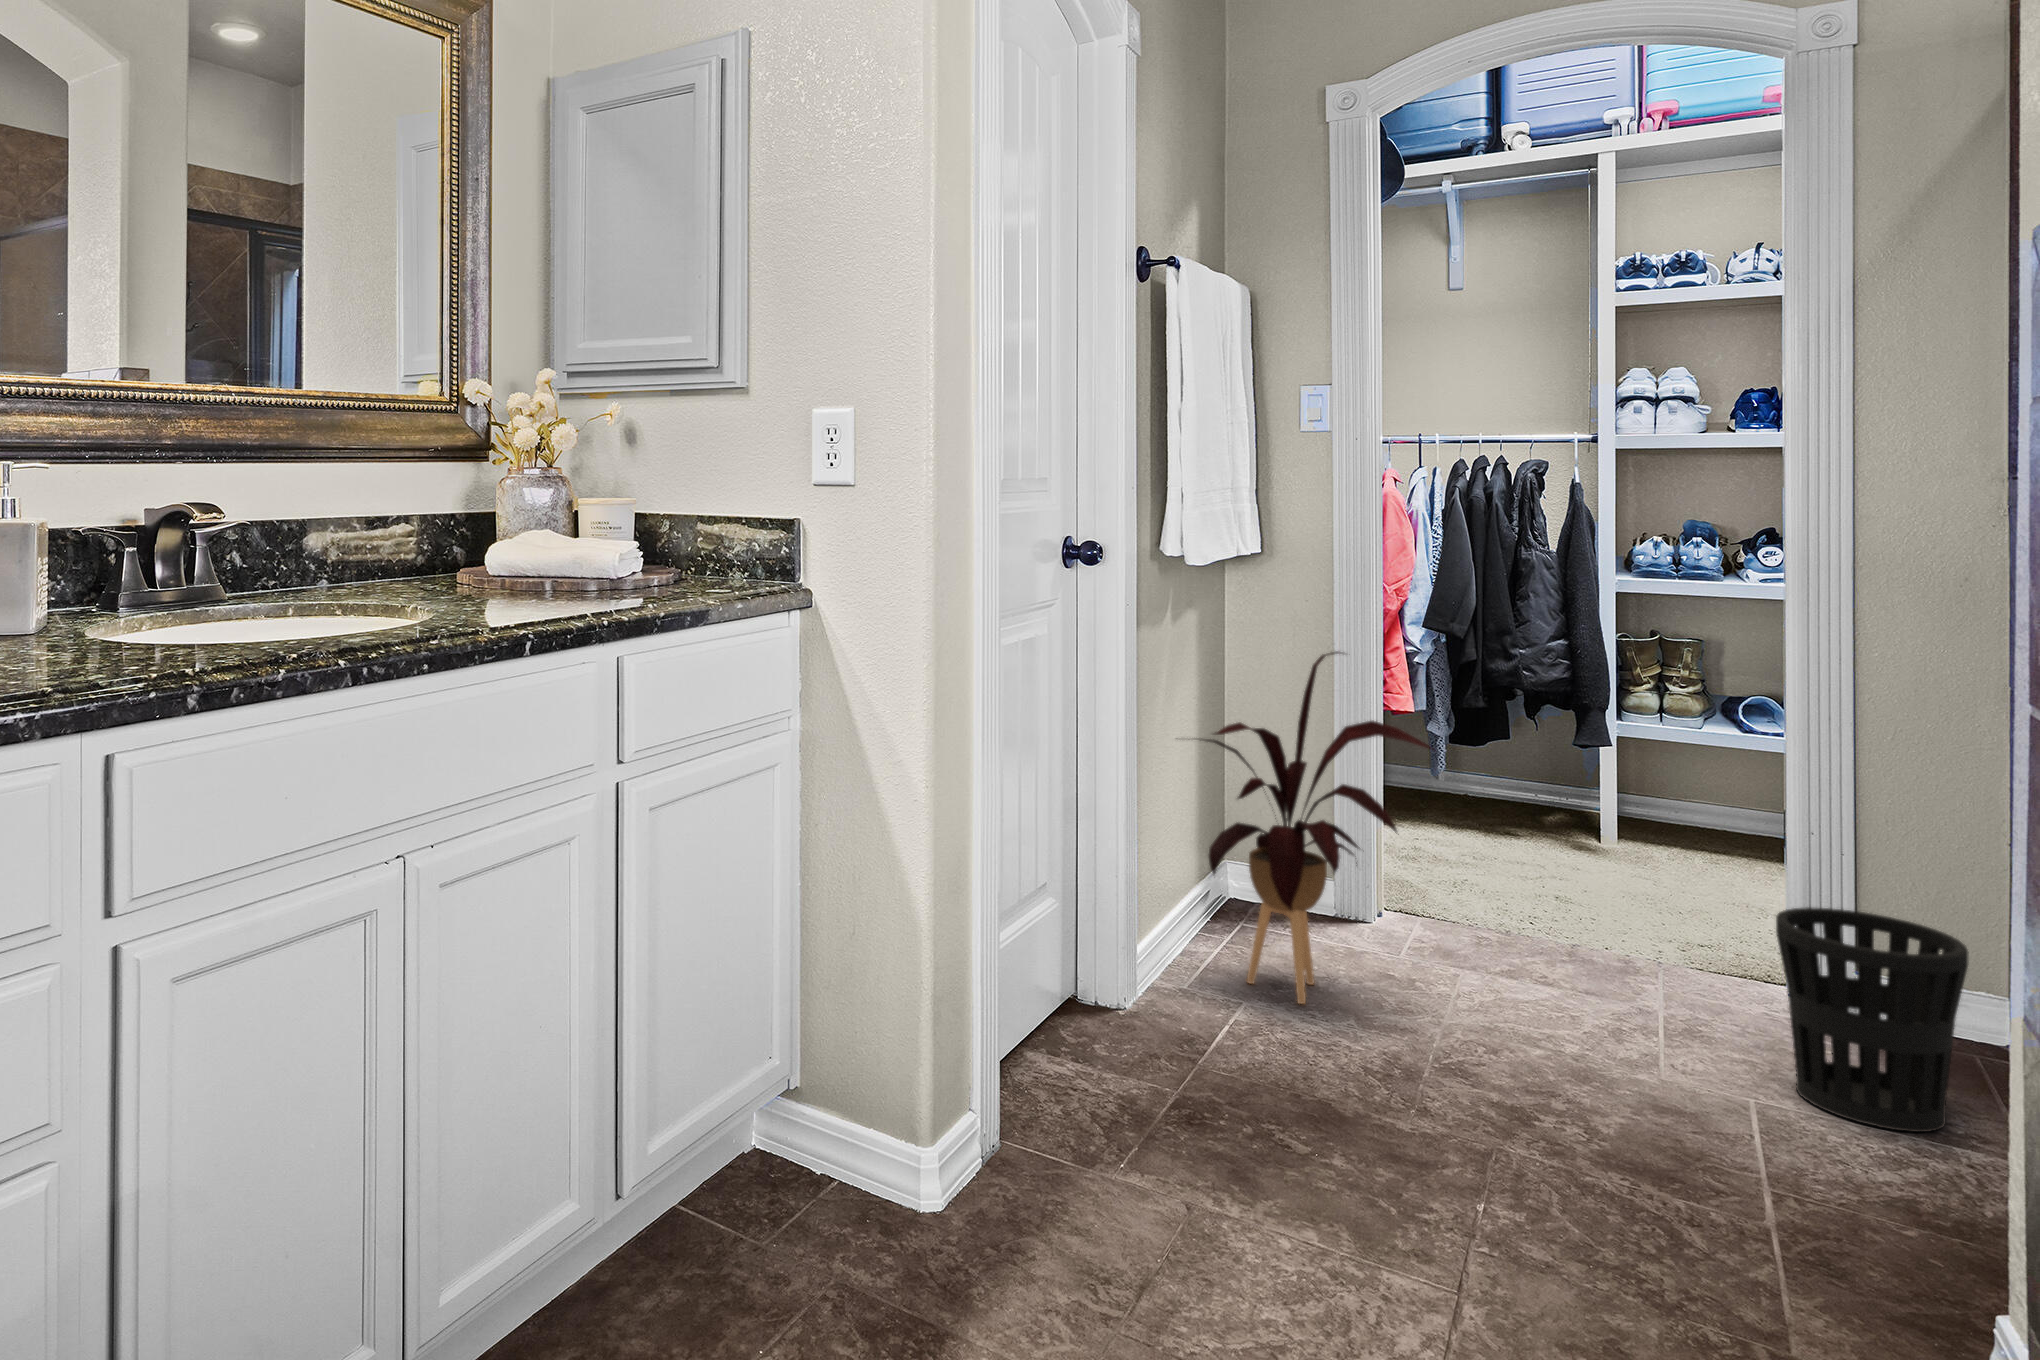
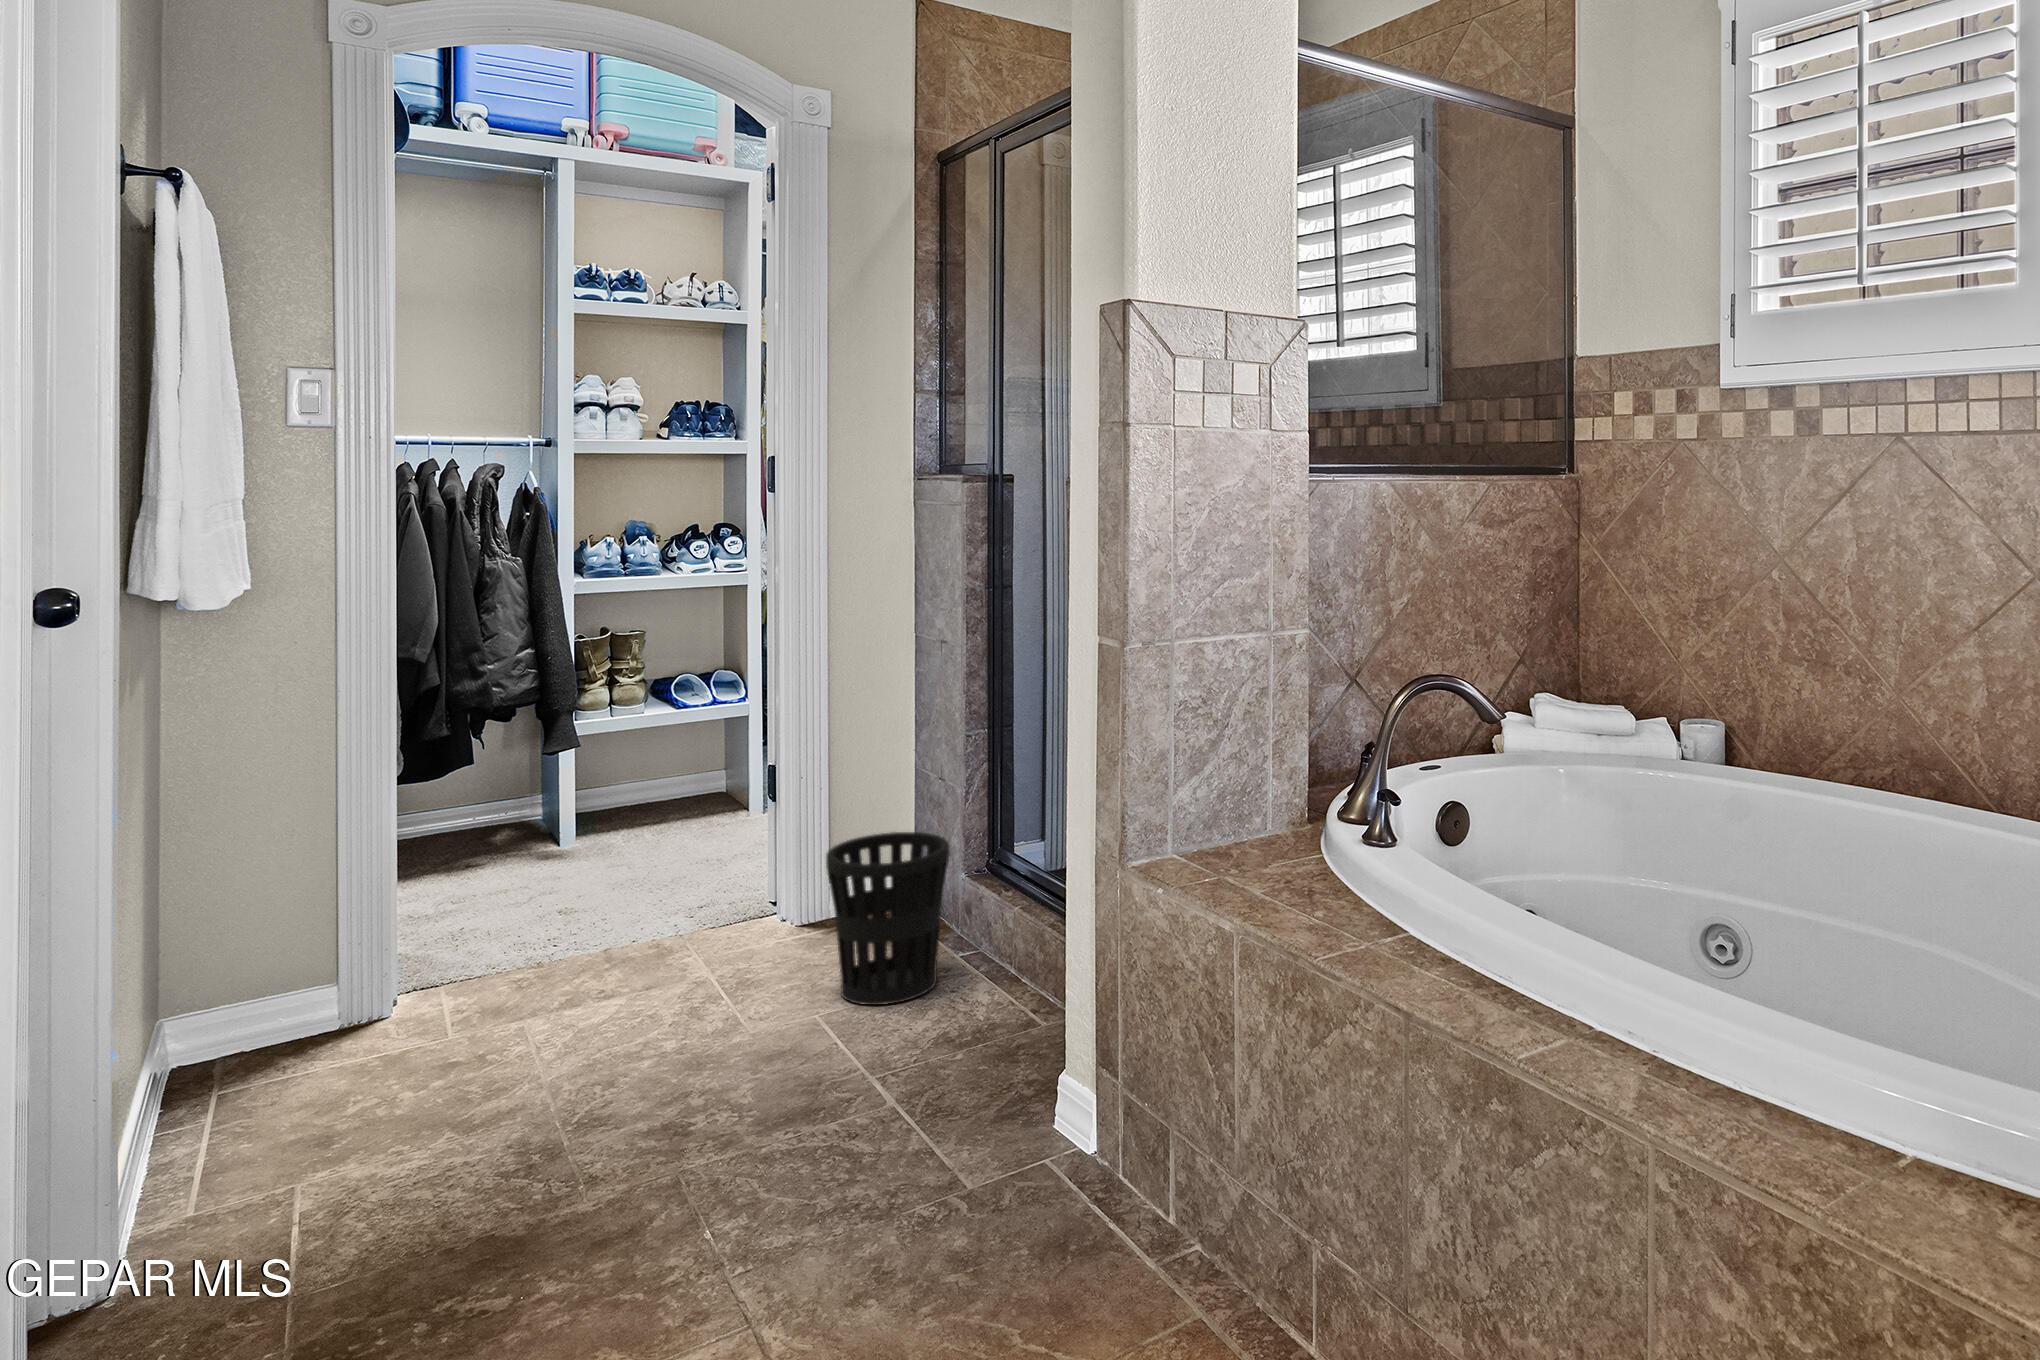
house plant: present [1204,652,1432,1004] -> none [178,698,532,1137]

